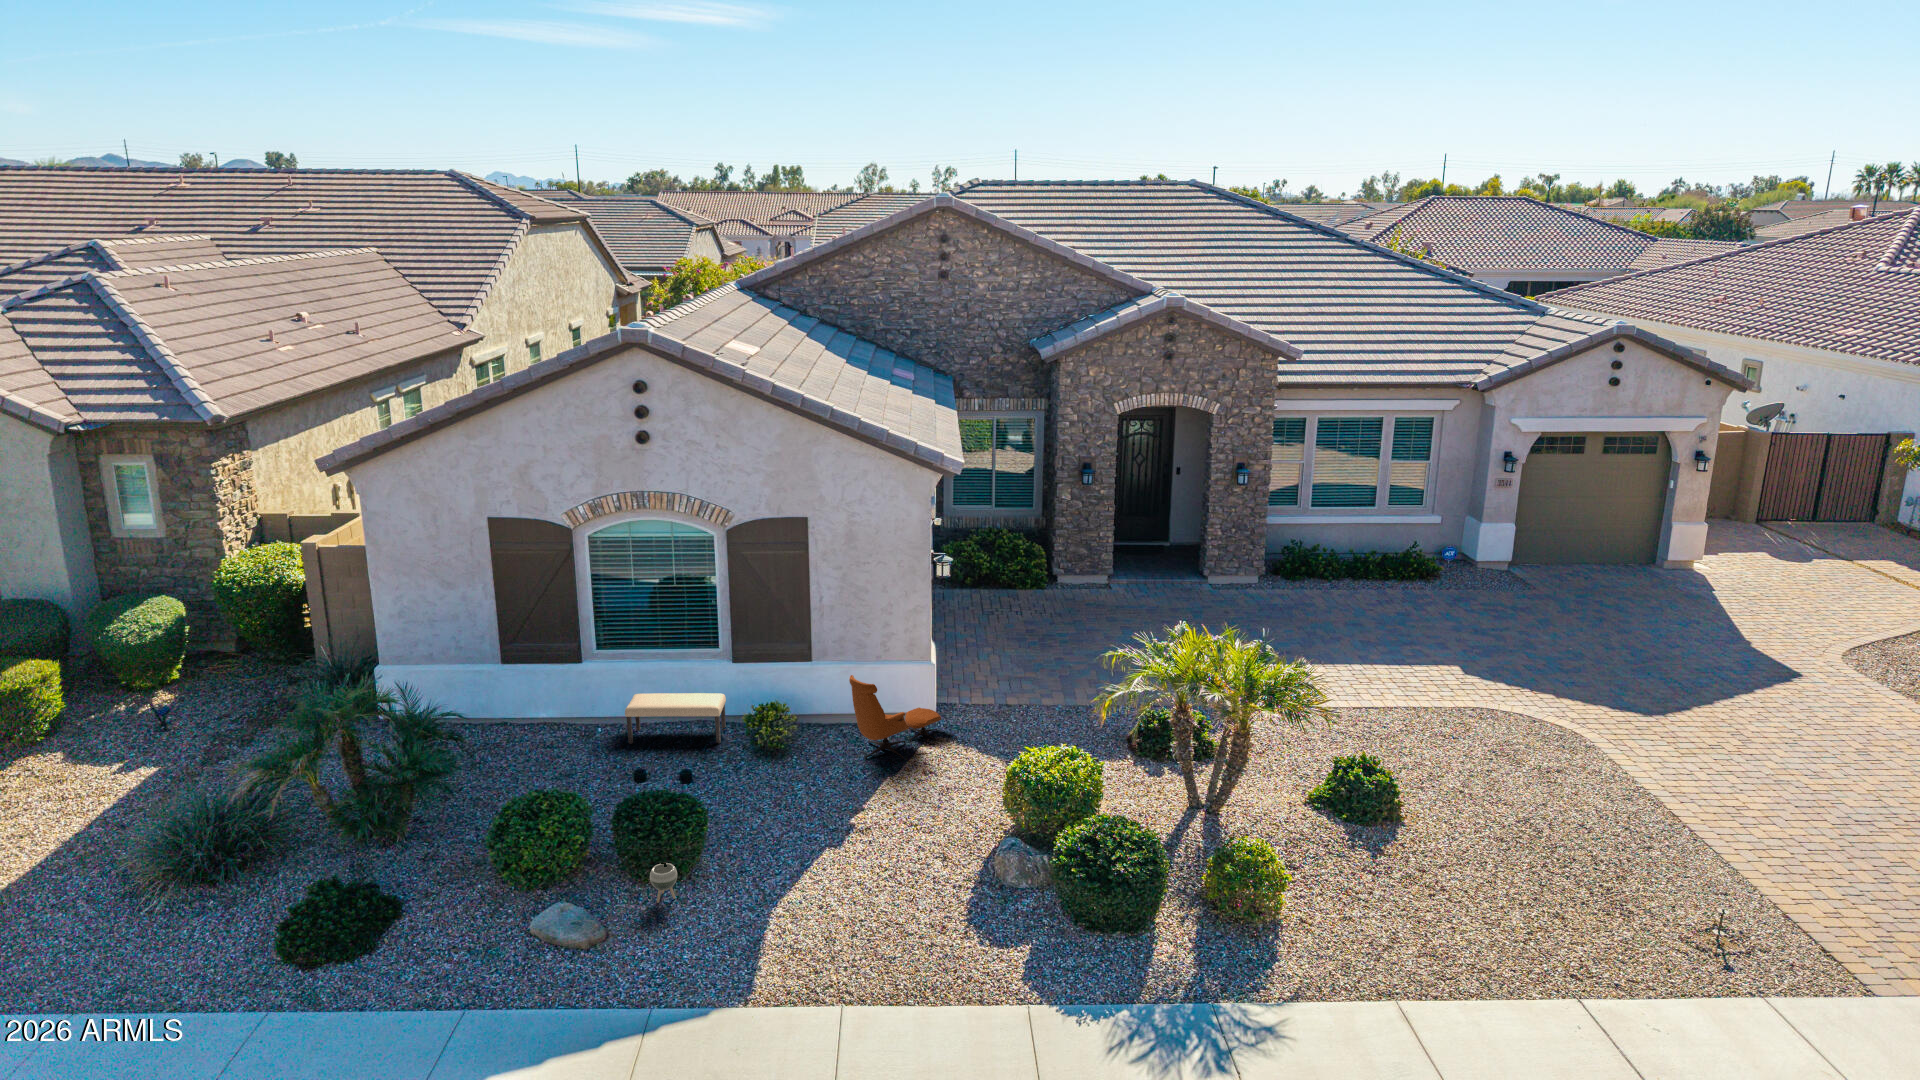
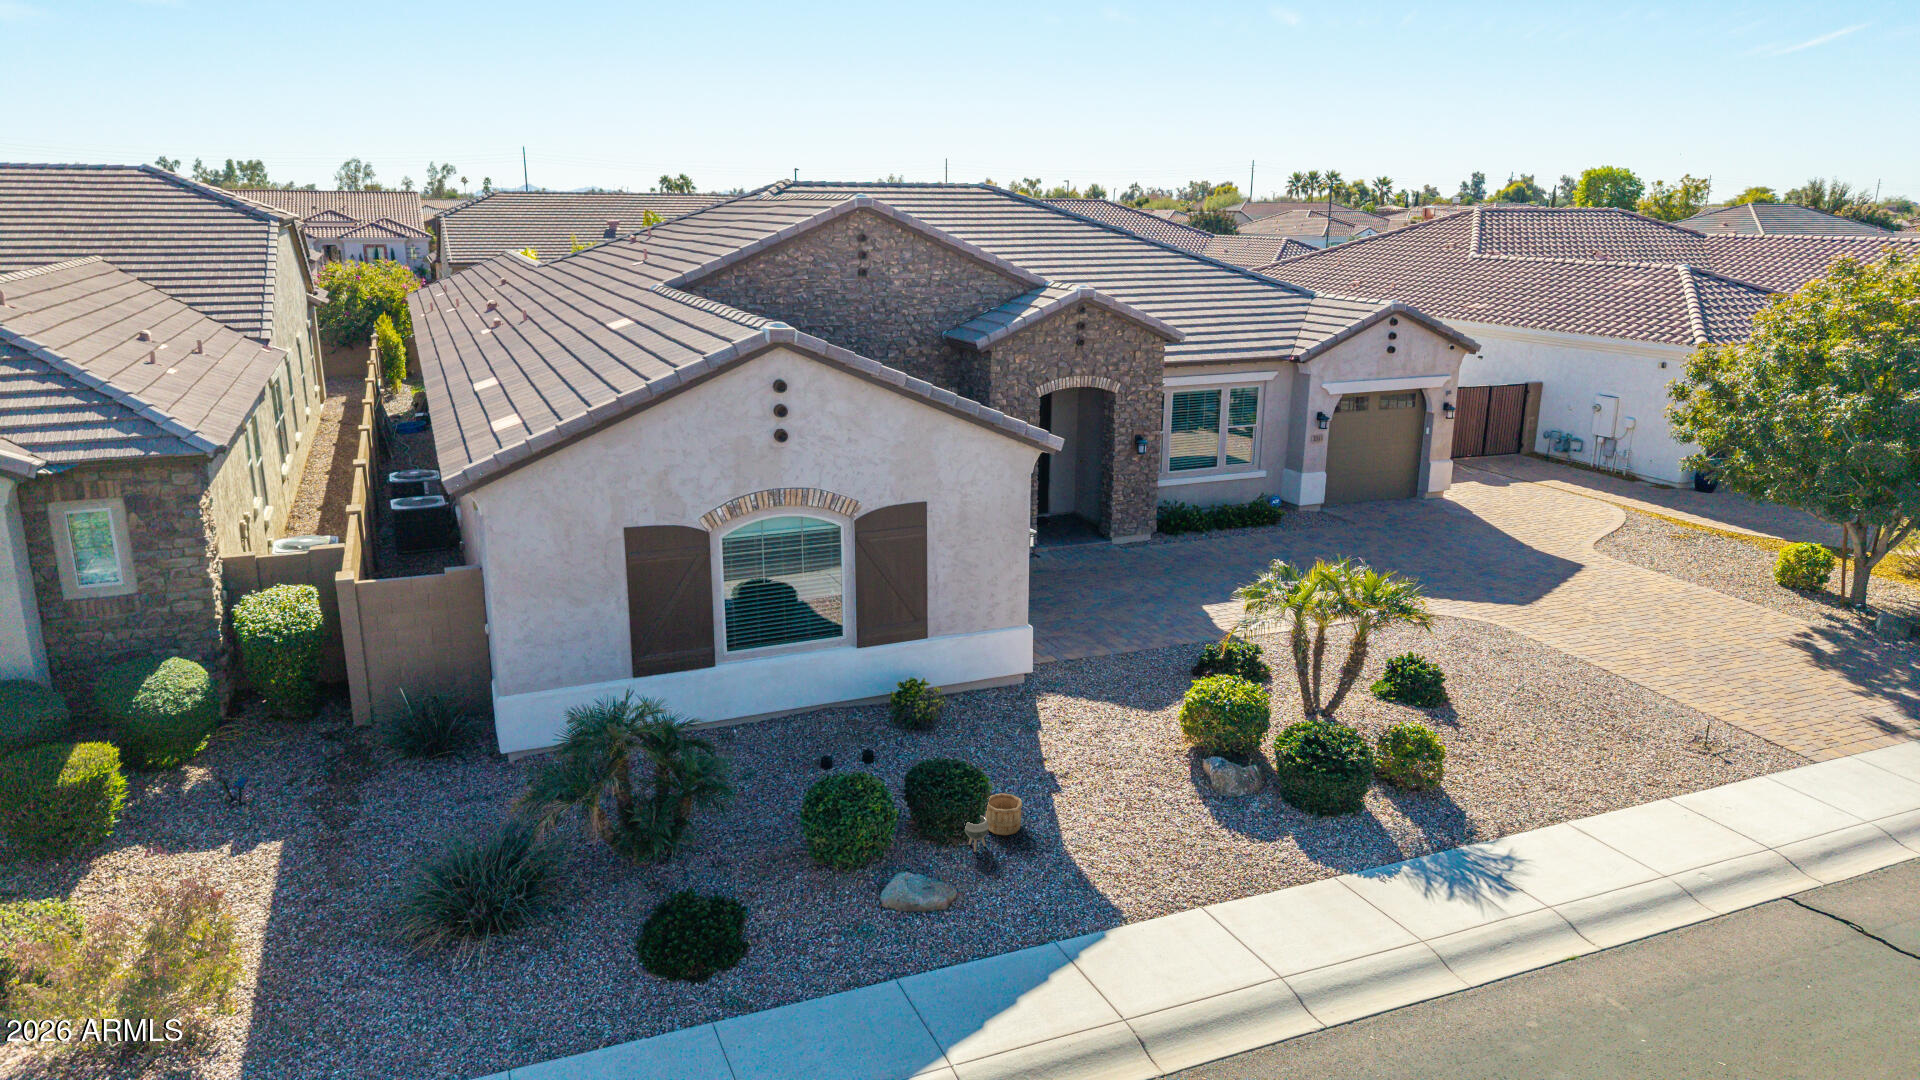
lounge chair: present [849,675,941,759] -> none [991,641,1047,717]
bench: present [625,693,726,744] -> none [766,680,864,740]
wooden bucket: none [694,844,736,891] -> present [986,793,1023,835]

